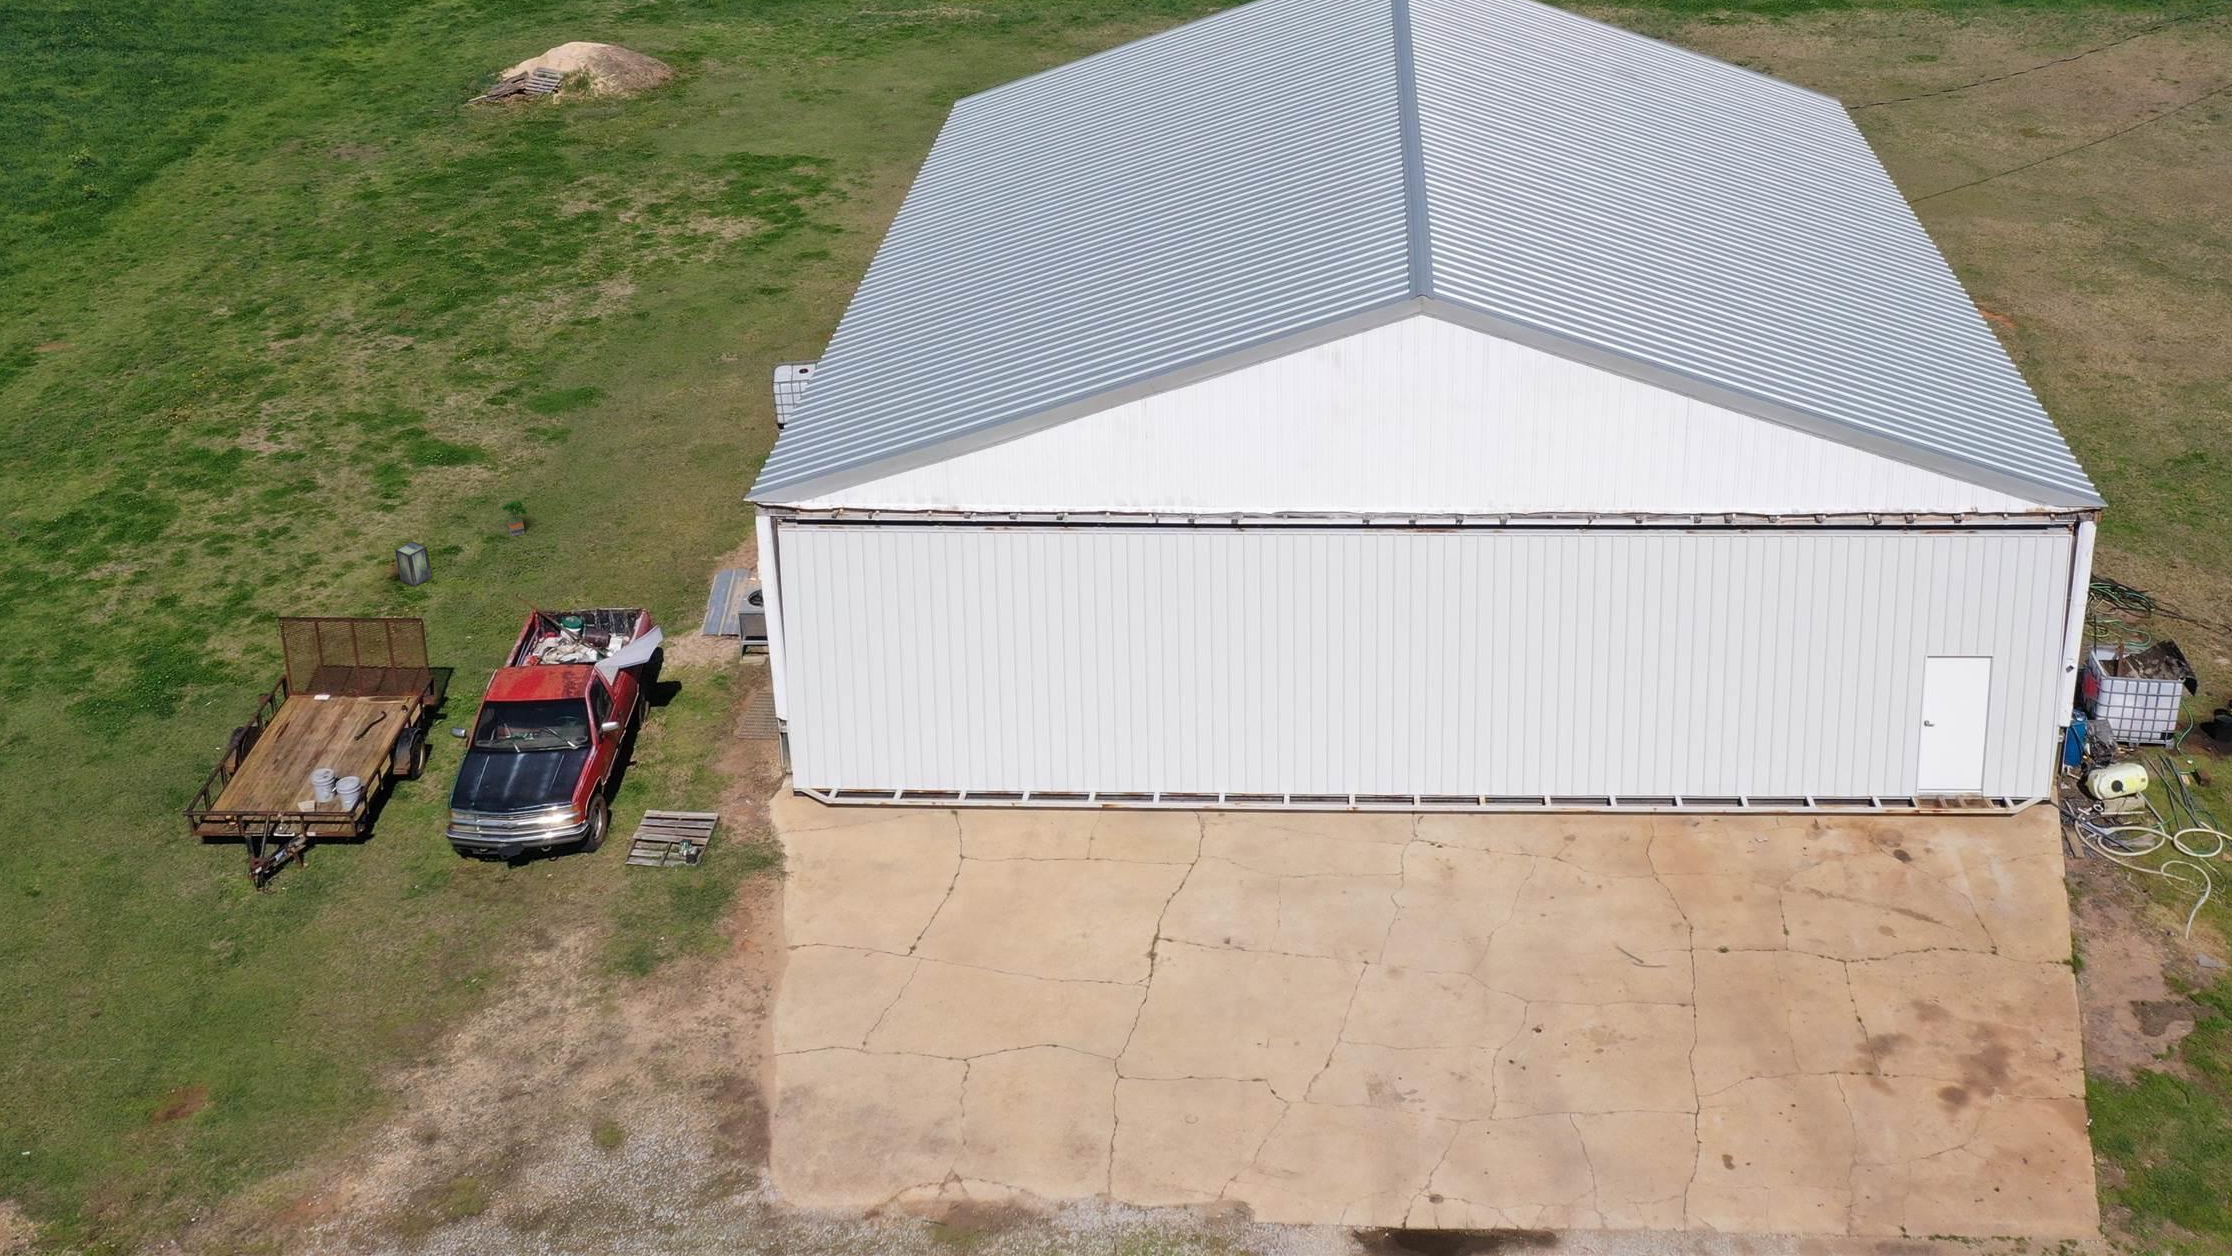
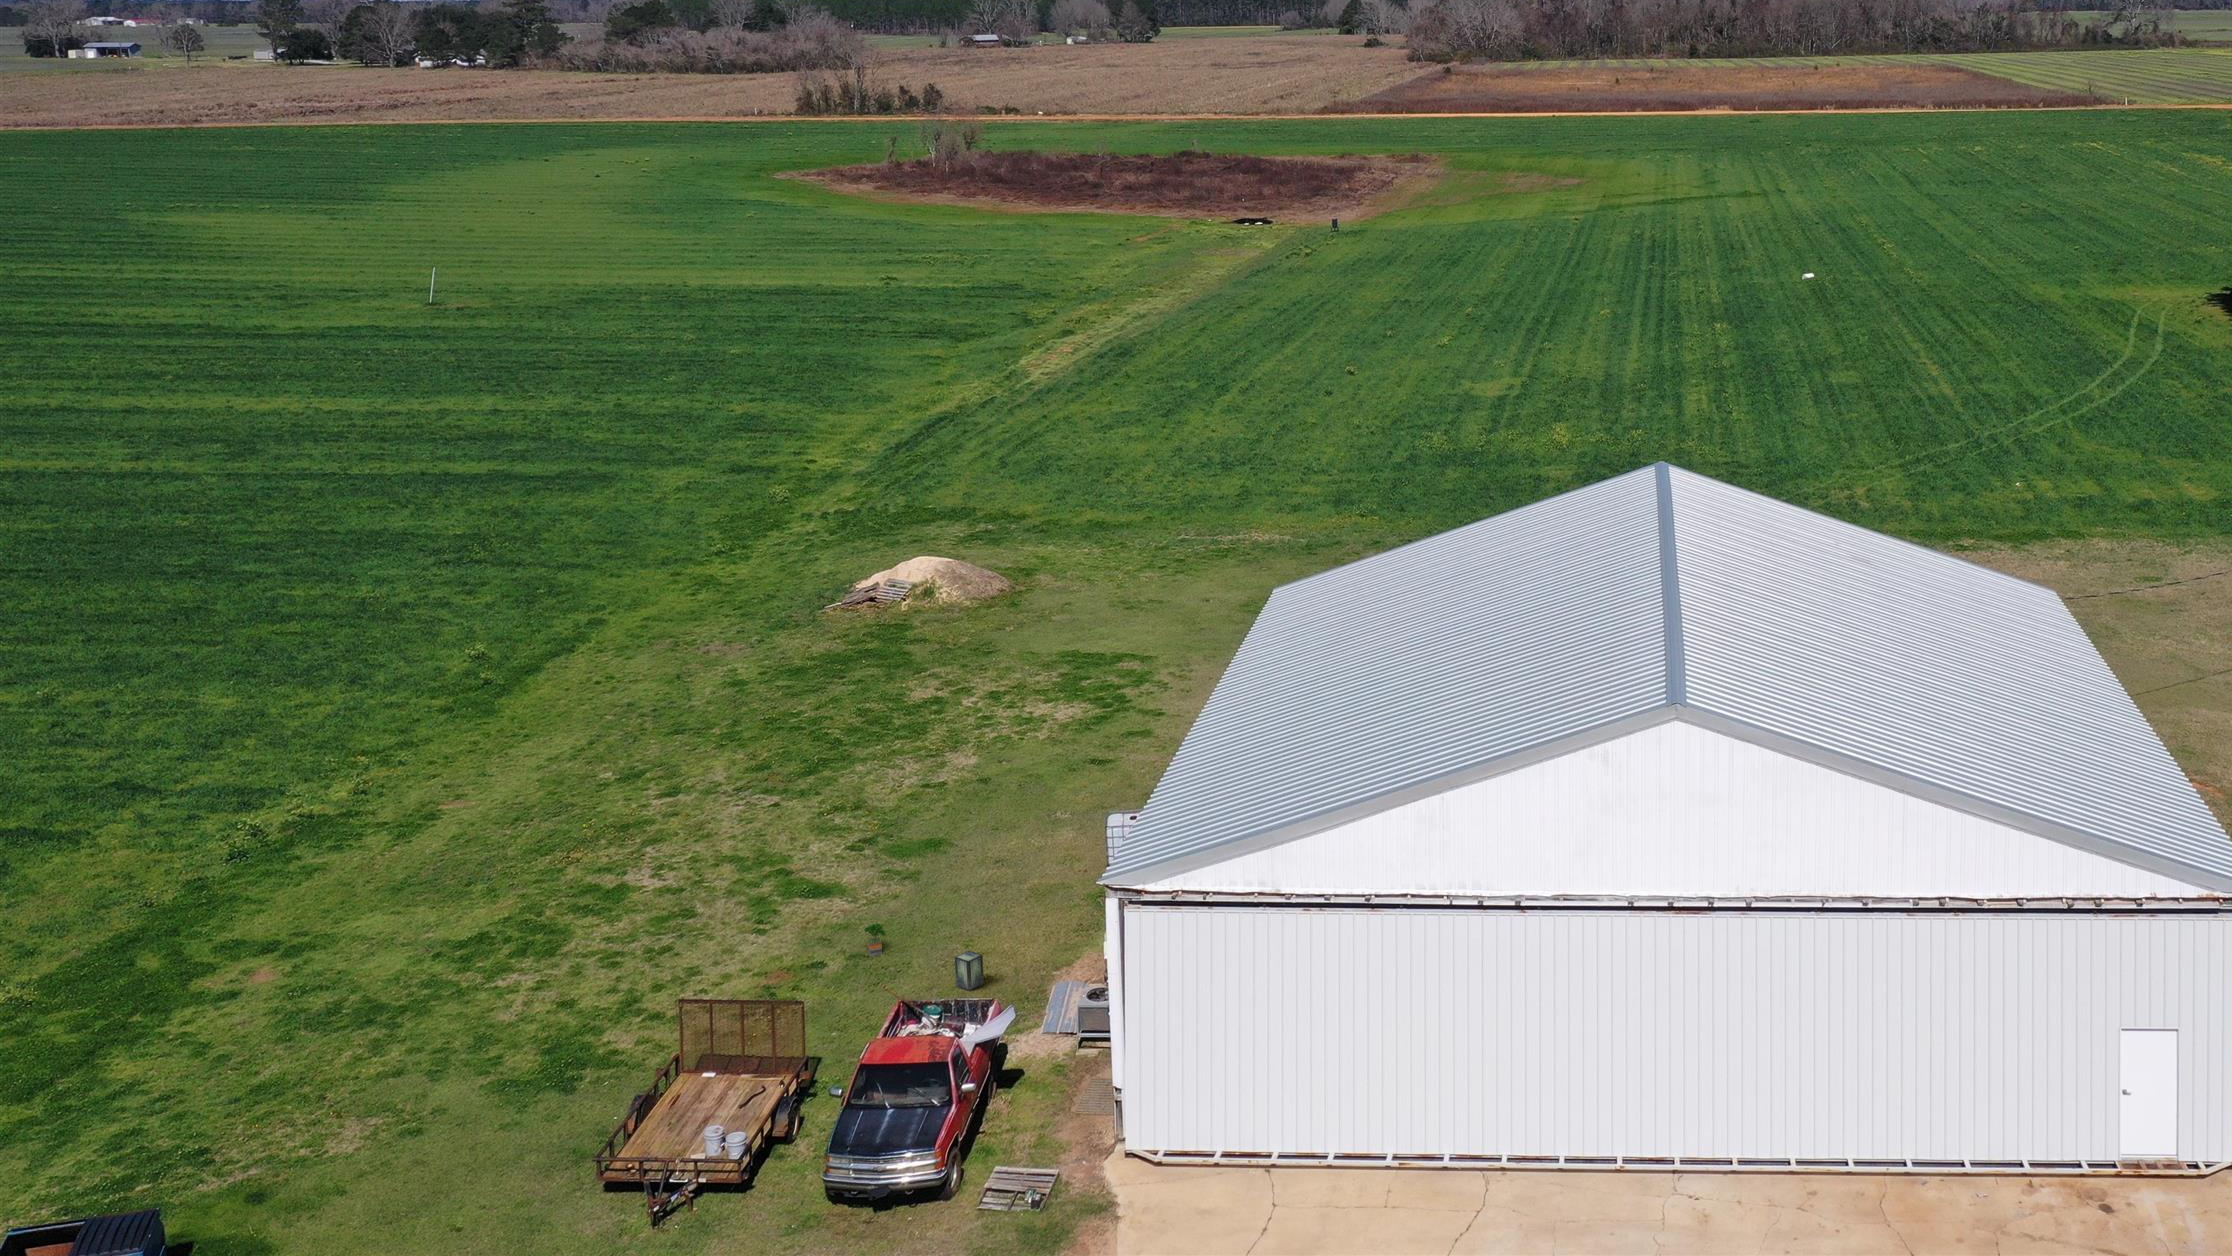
storage box: present [395,541,432,587] -> present [955,951,984,991]

